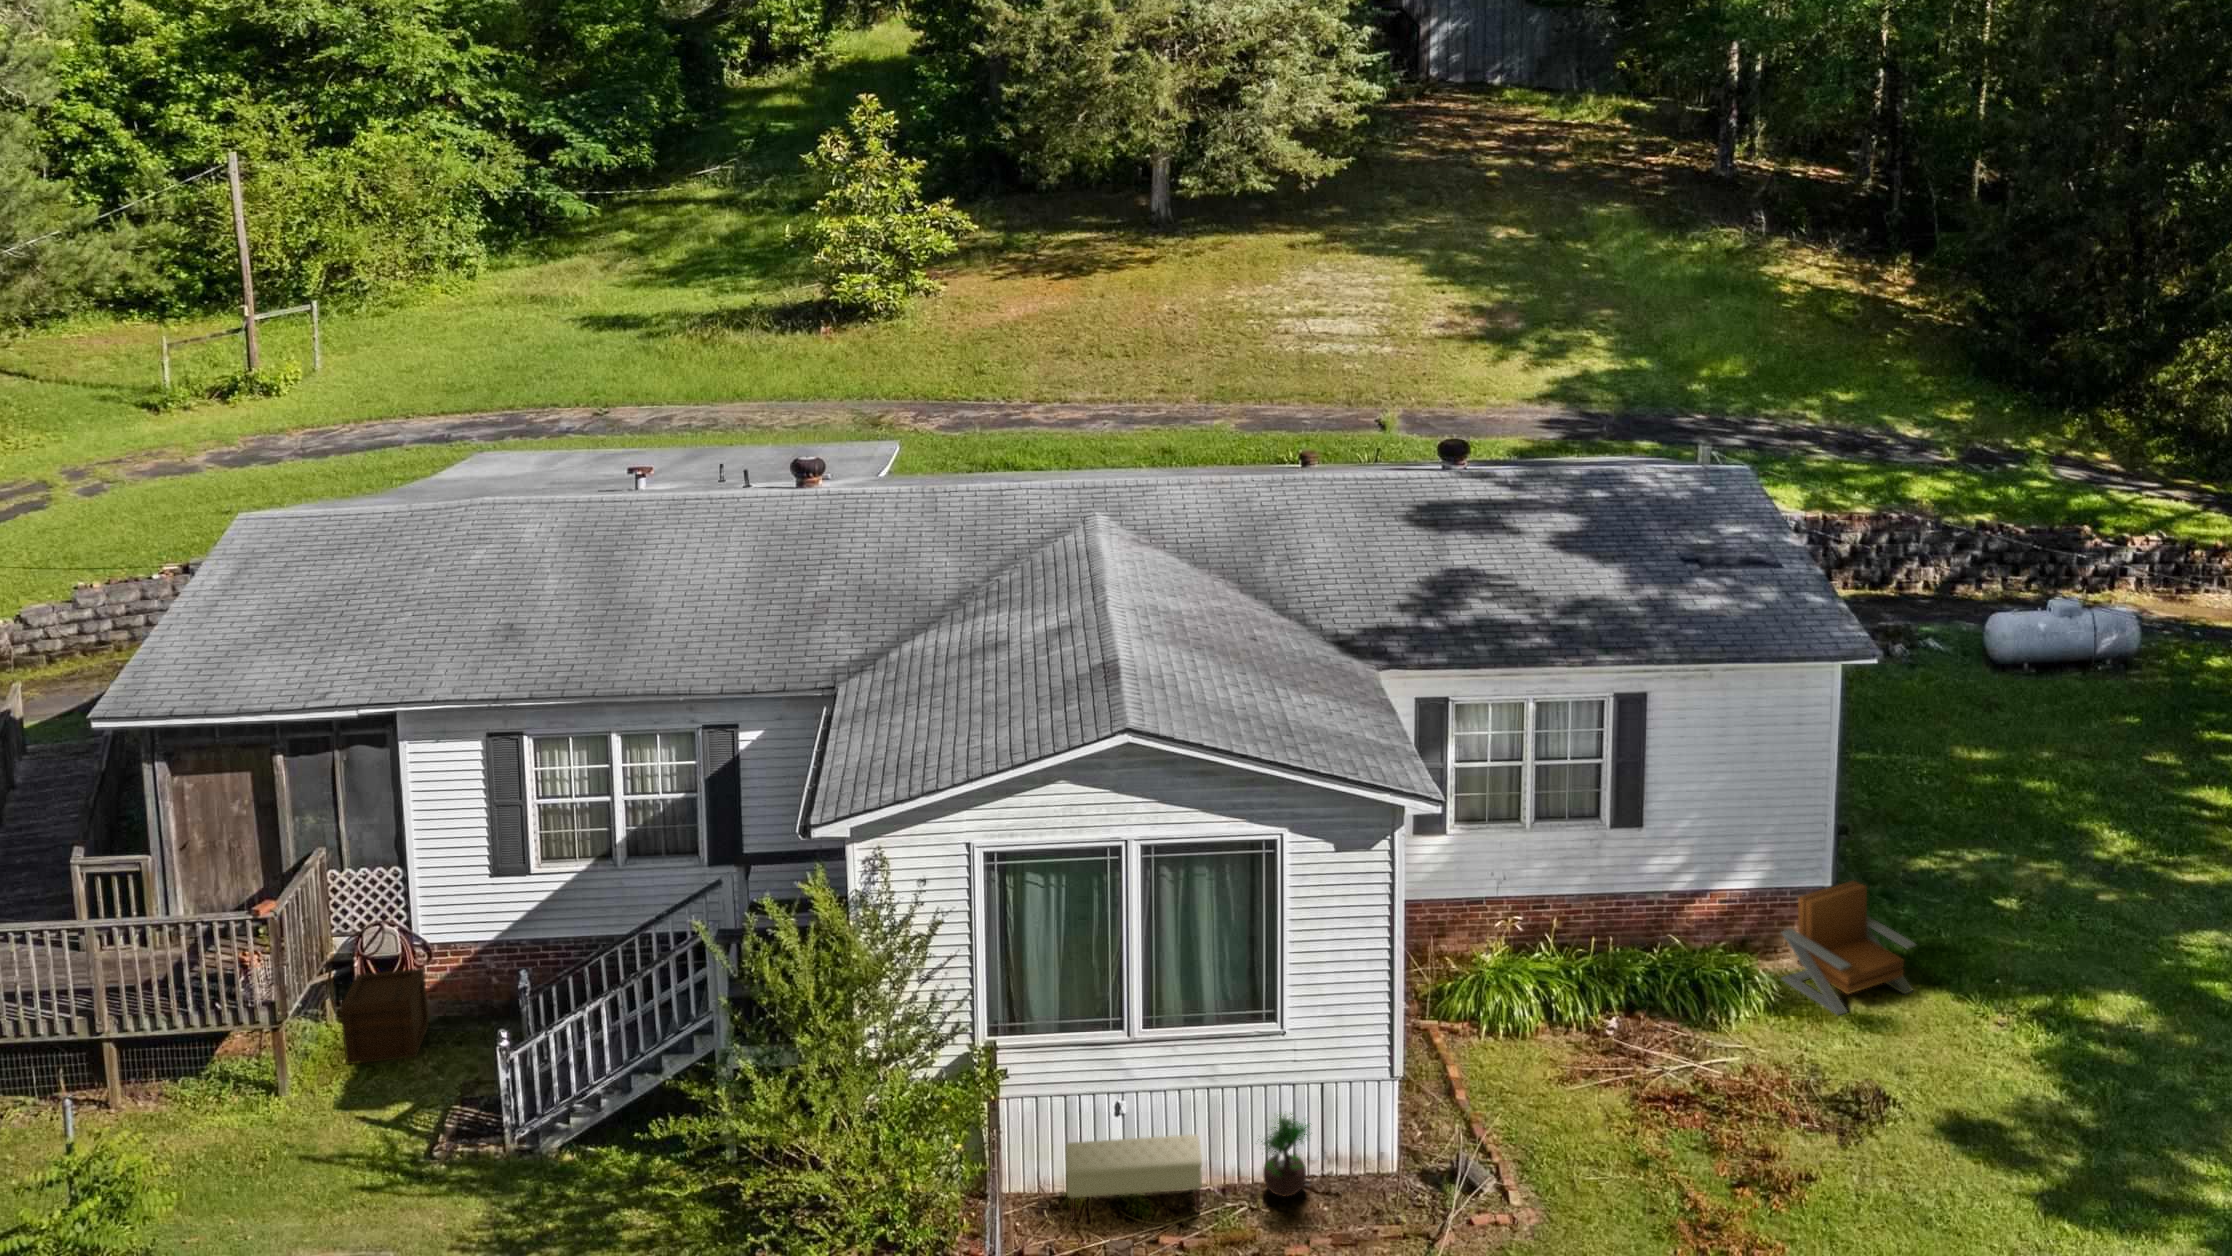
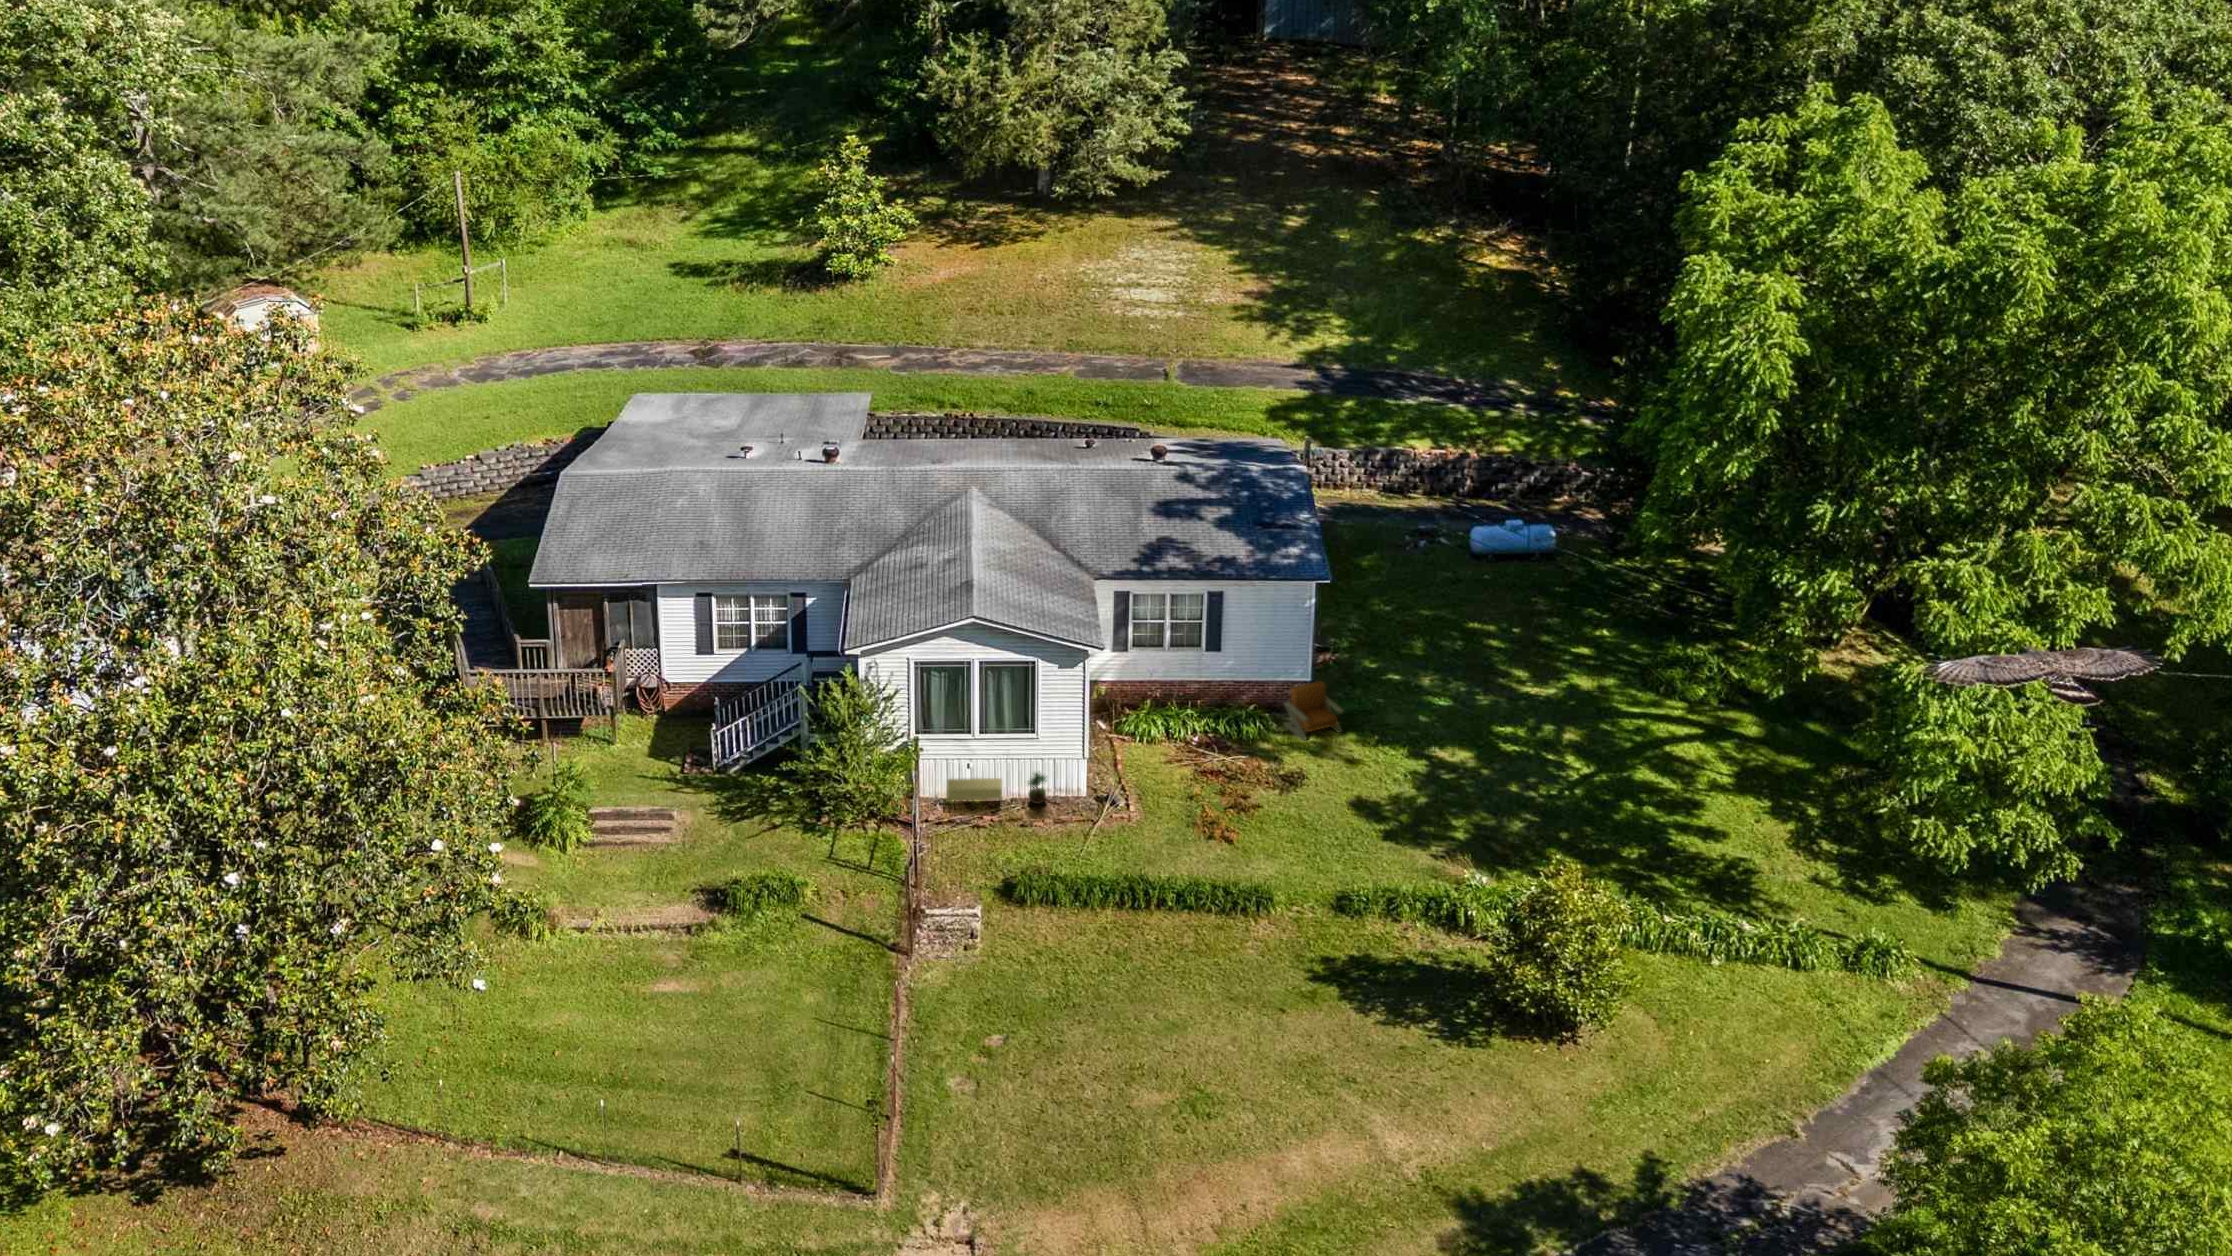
wooden crate: present [340,968,429,1064] -> none [636,694,670,734]

